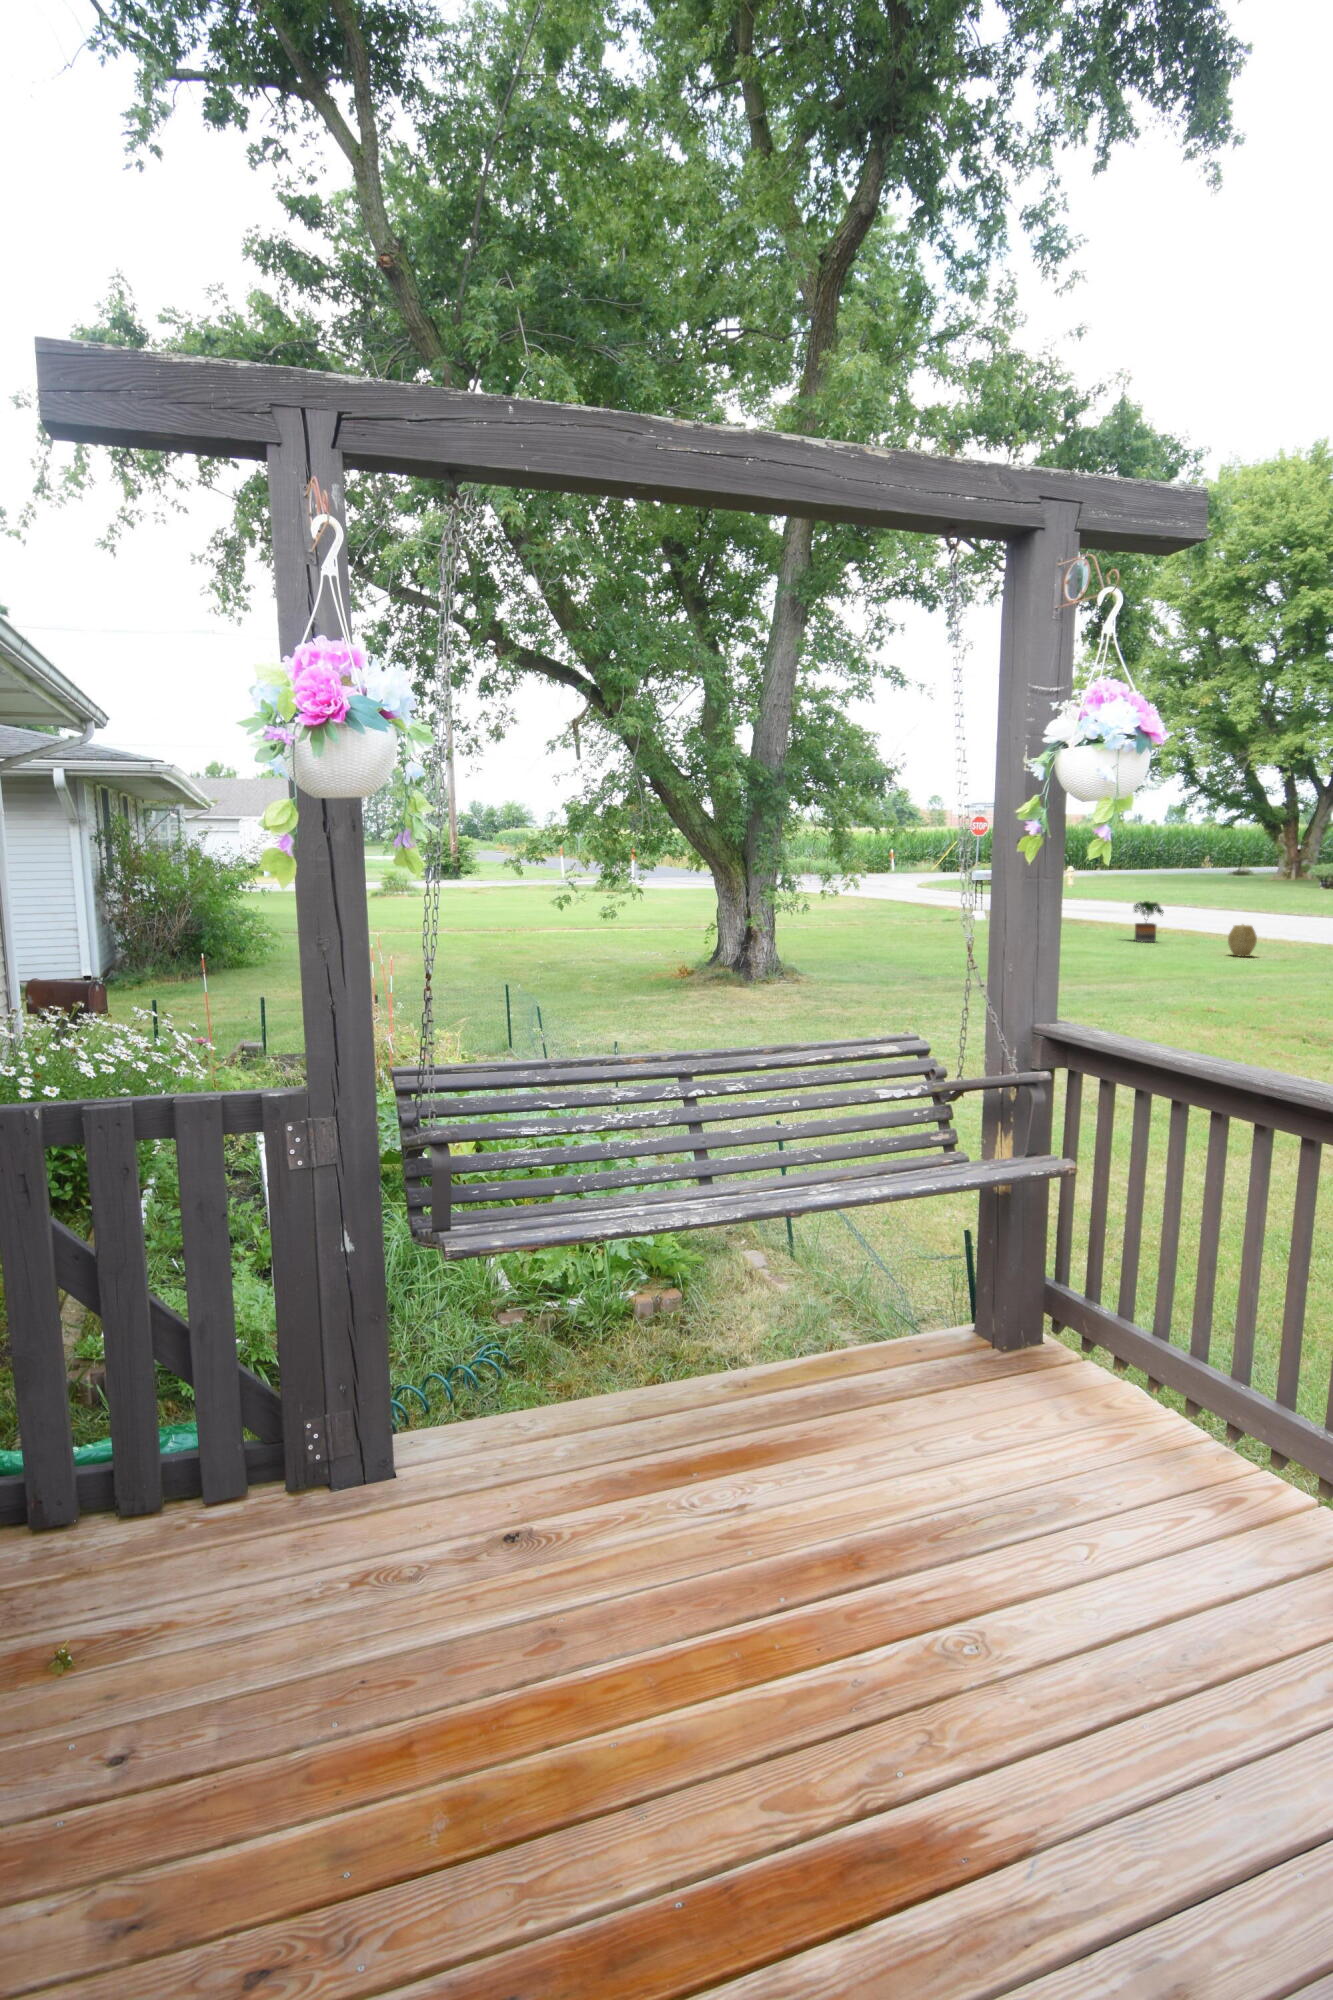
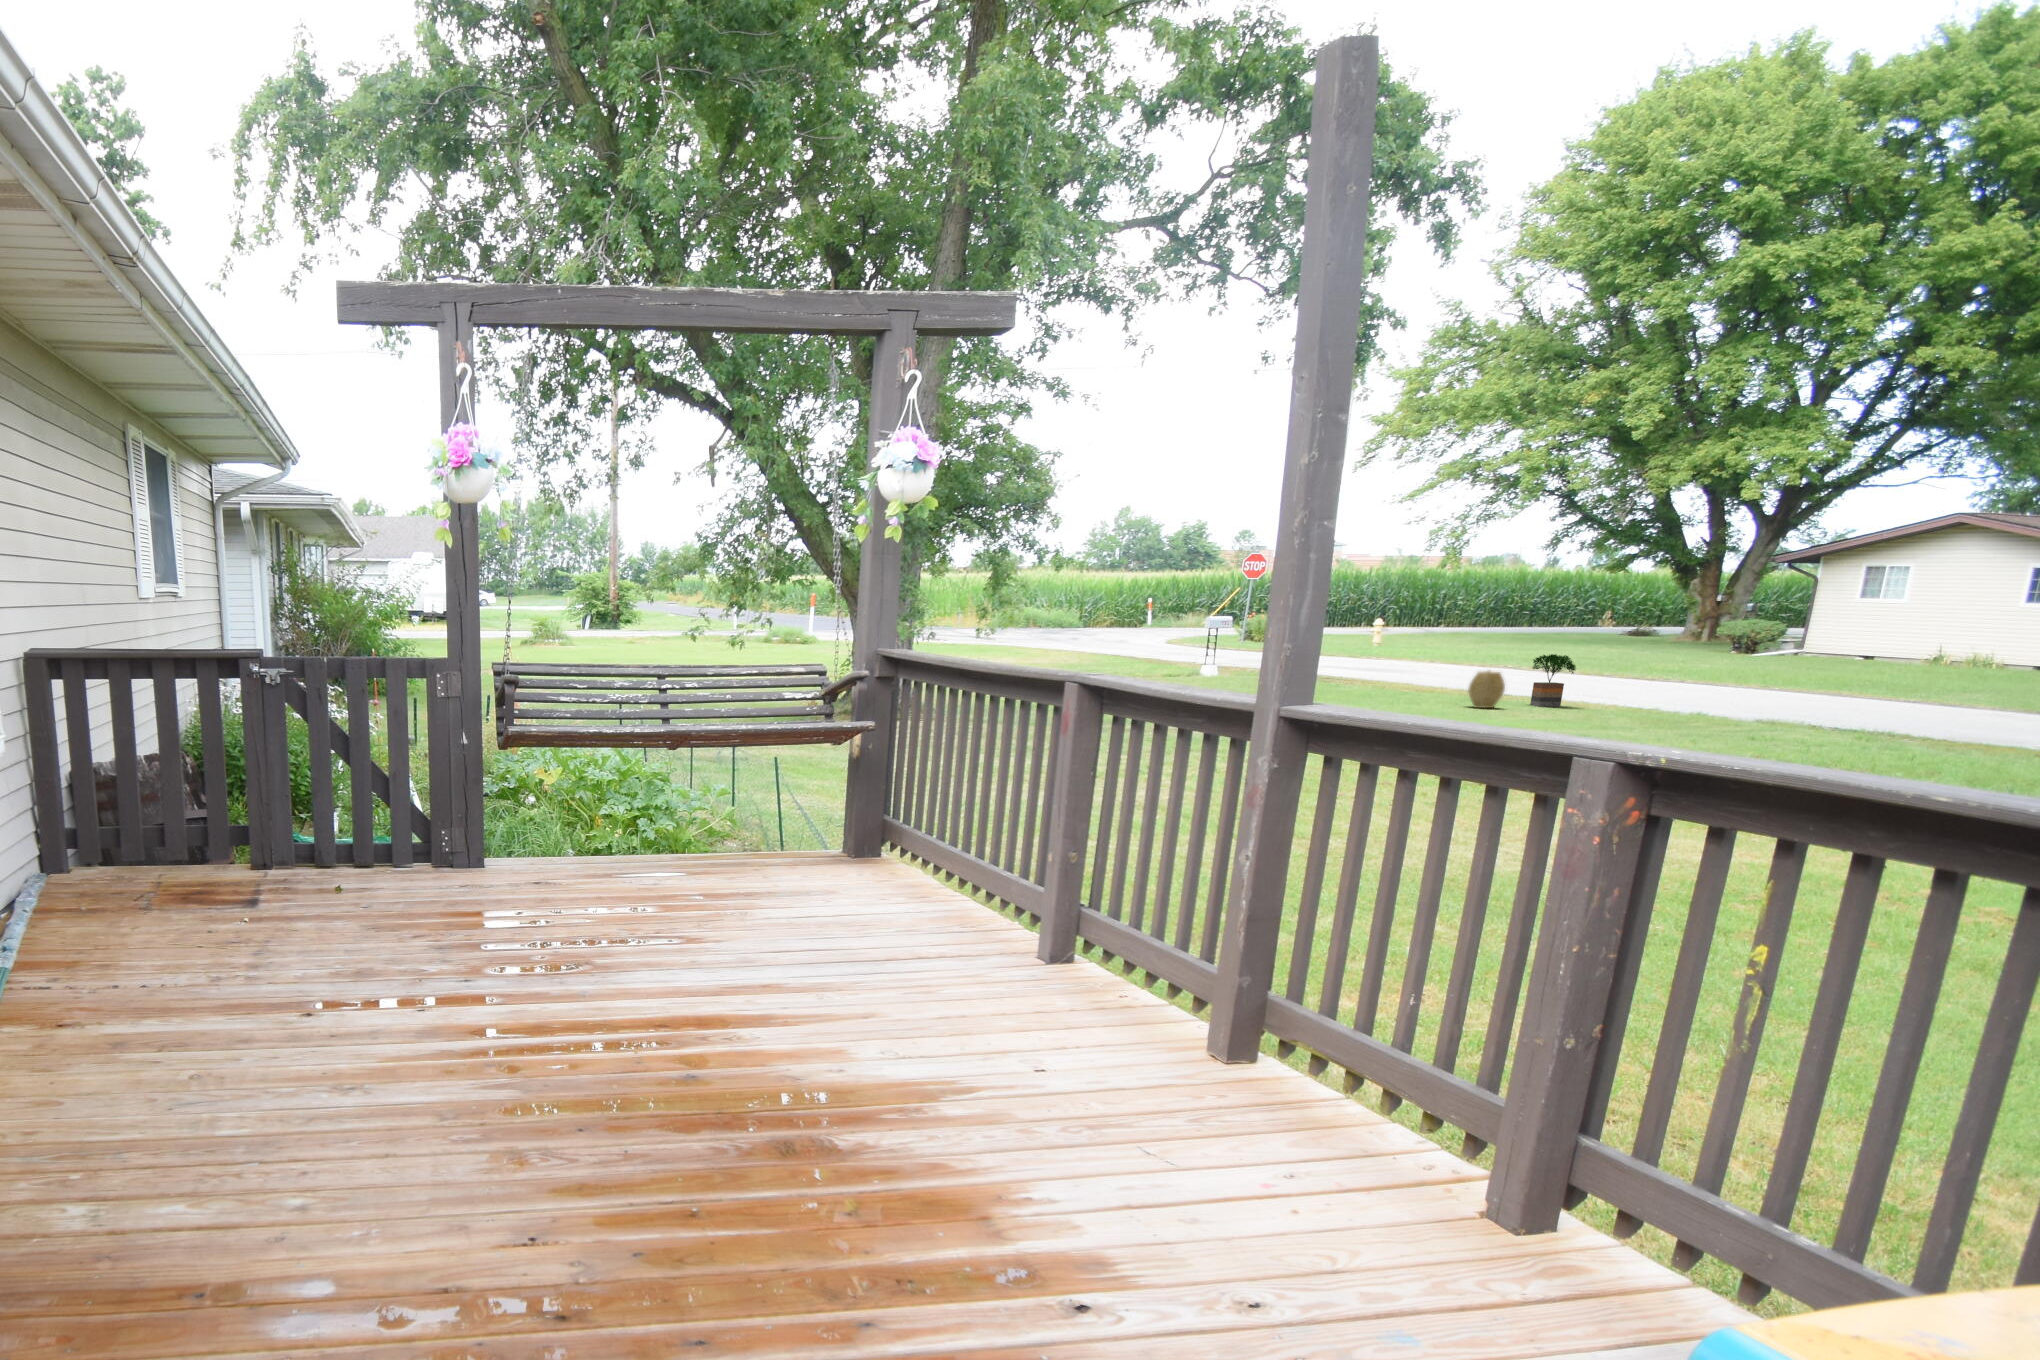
potted tree: present [1134,901,1164,942] -> present [1530,654,1576,707]

